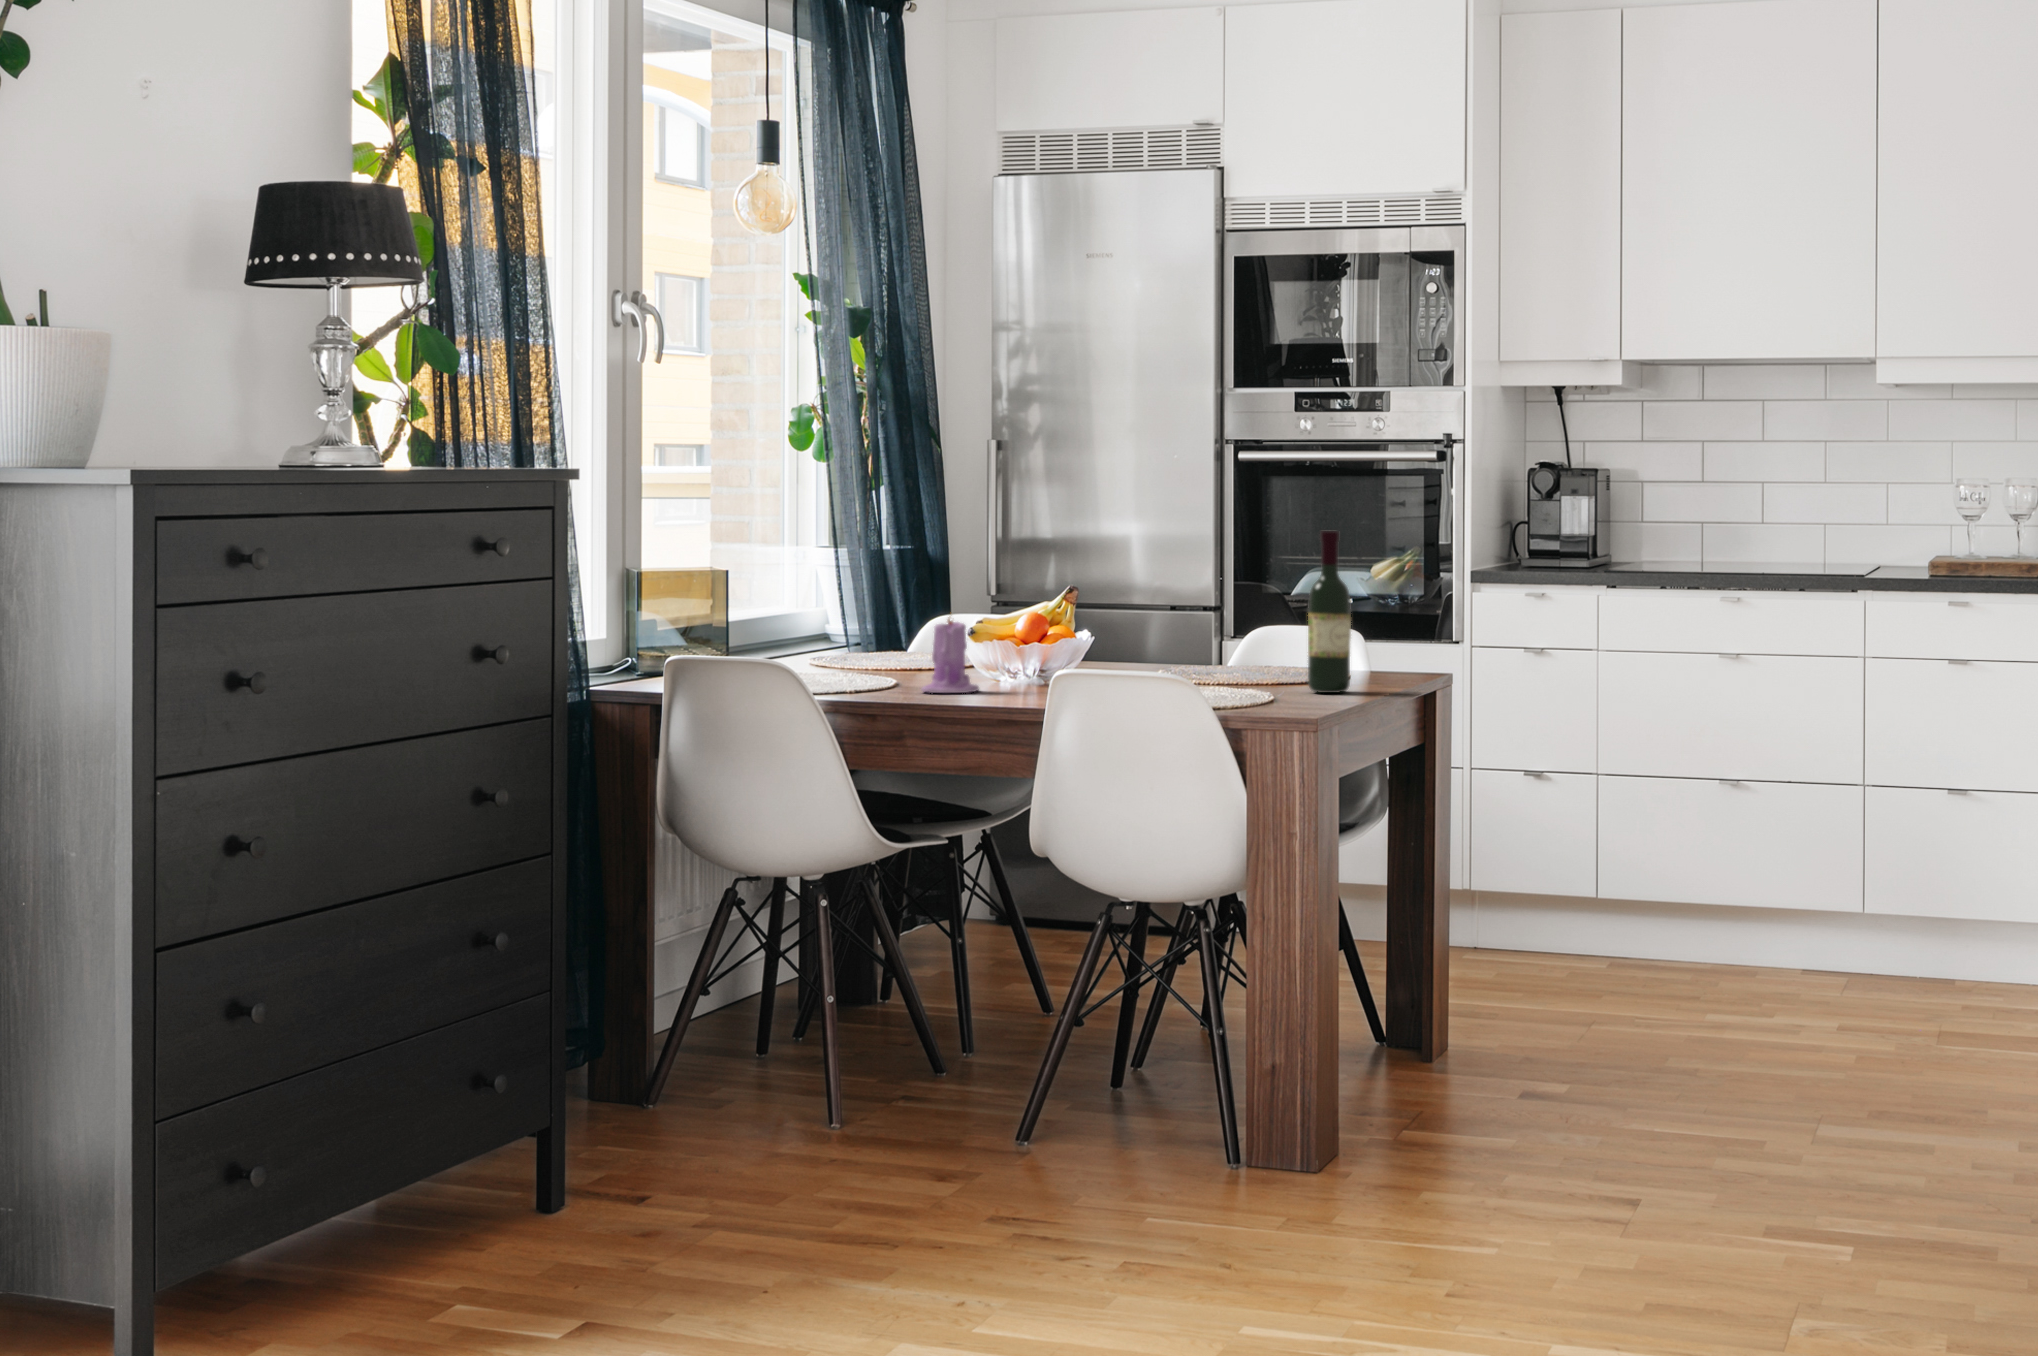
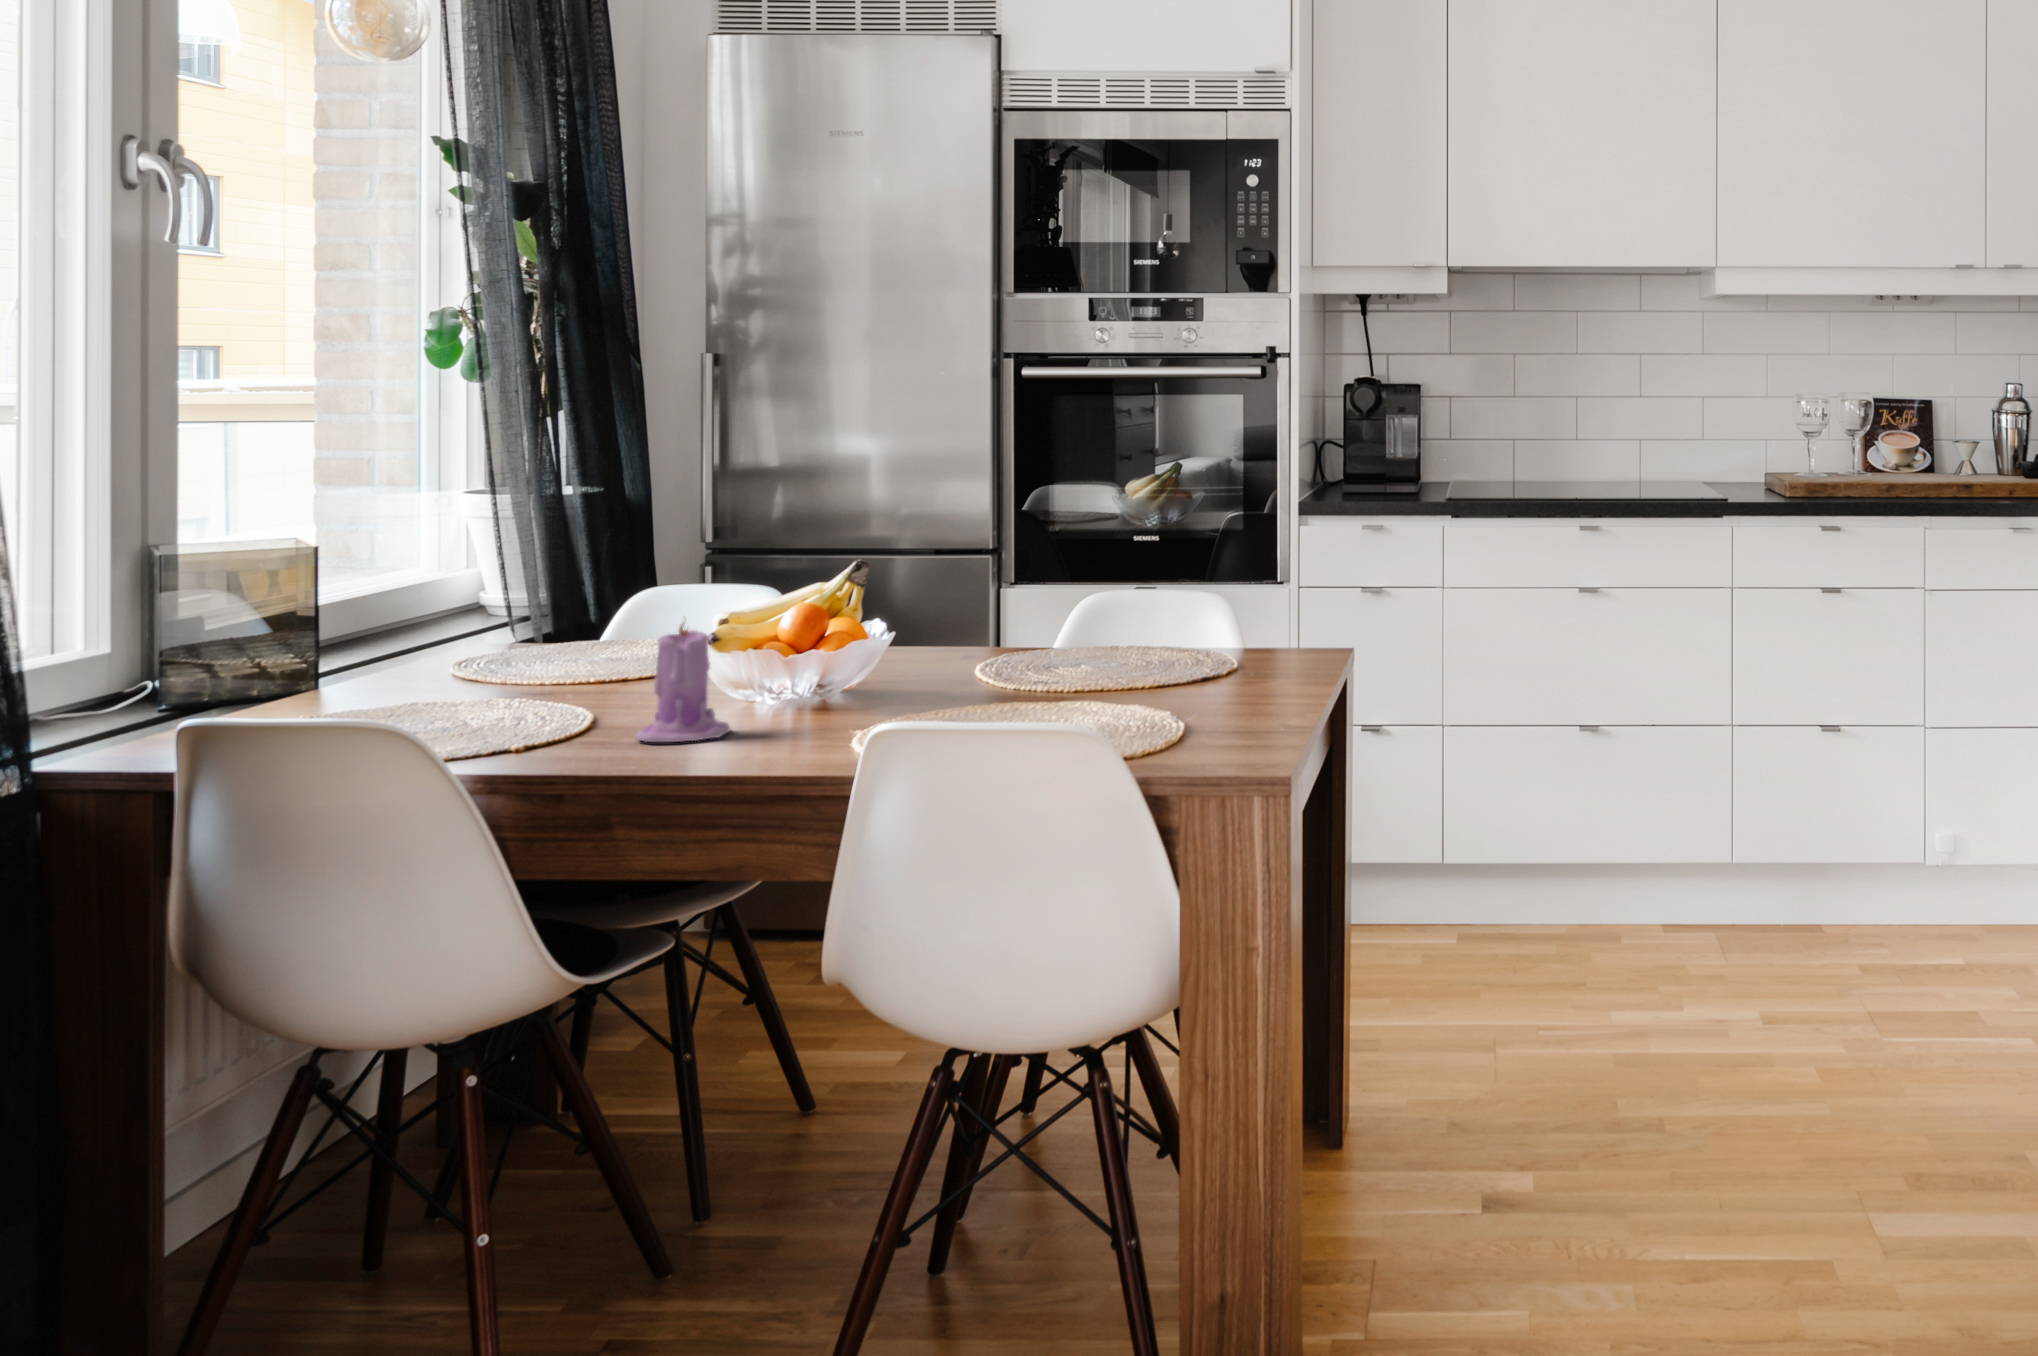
wine bottle: present [1308,531,1351,693] -> none [1220,485,1279,709]

